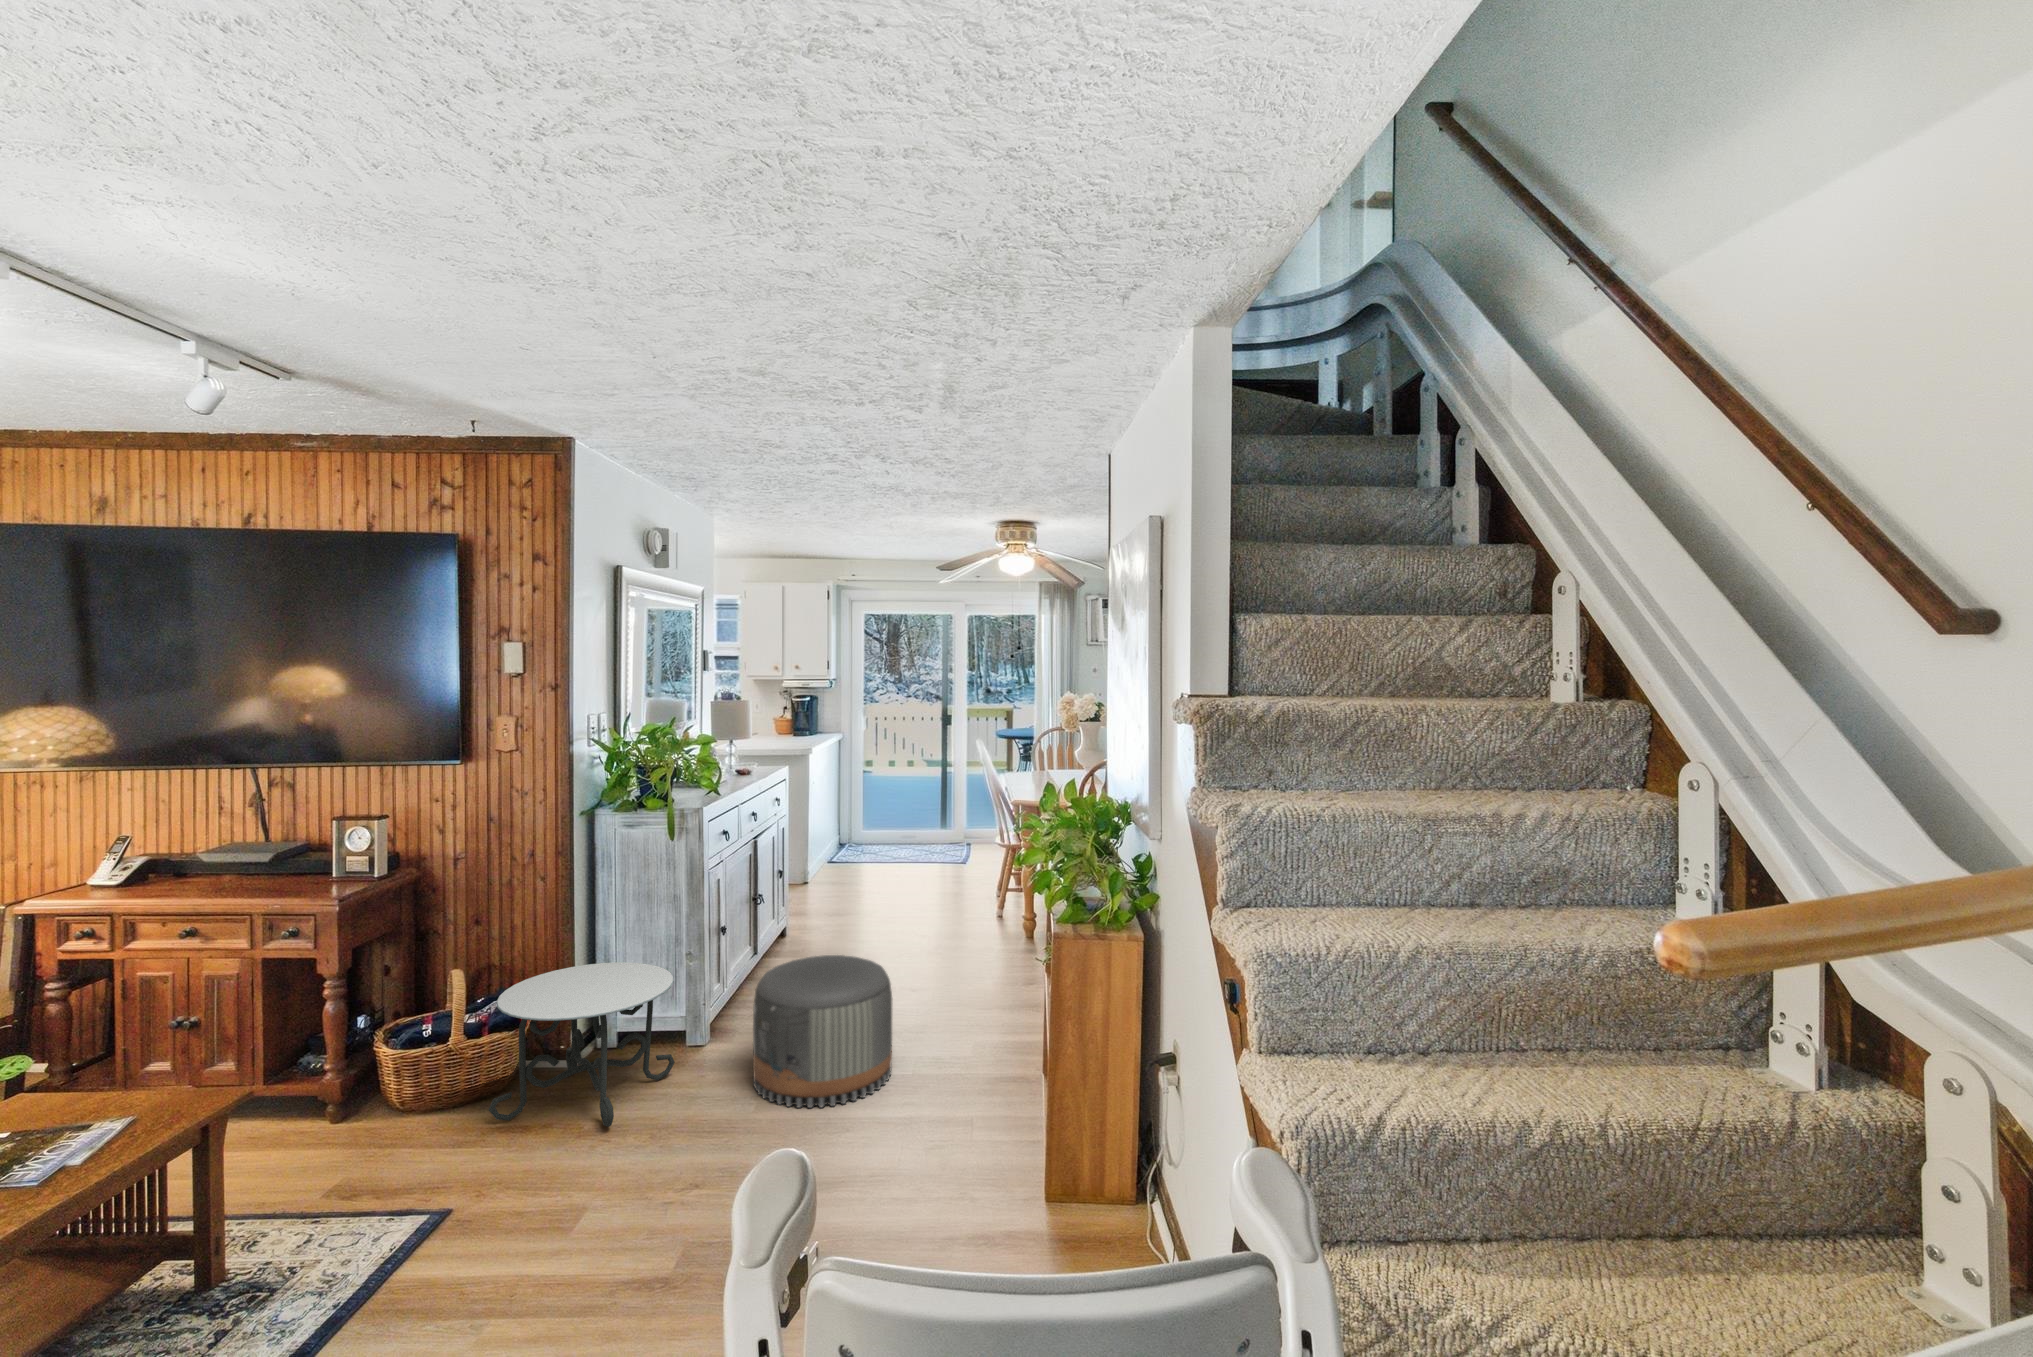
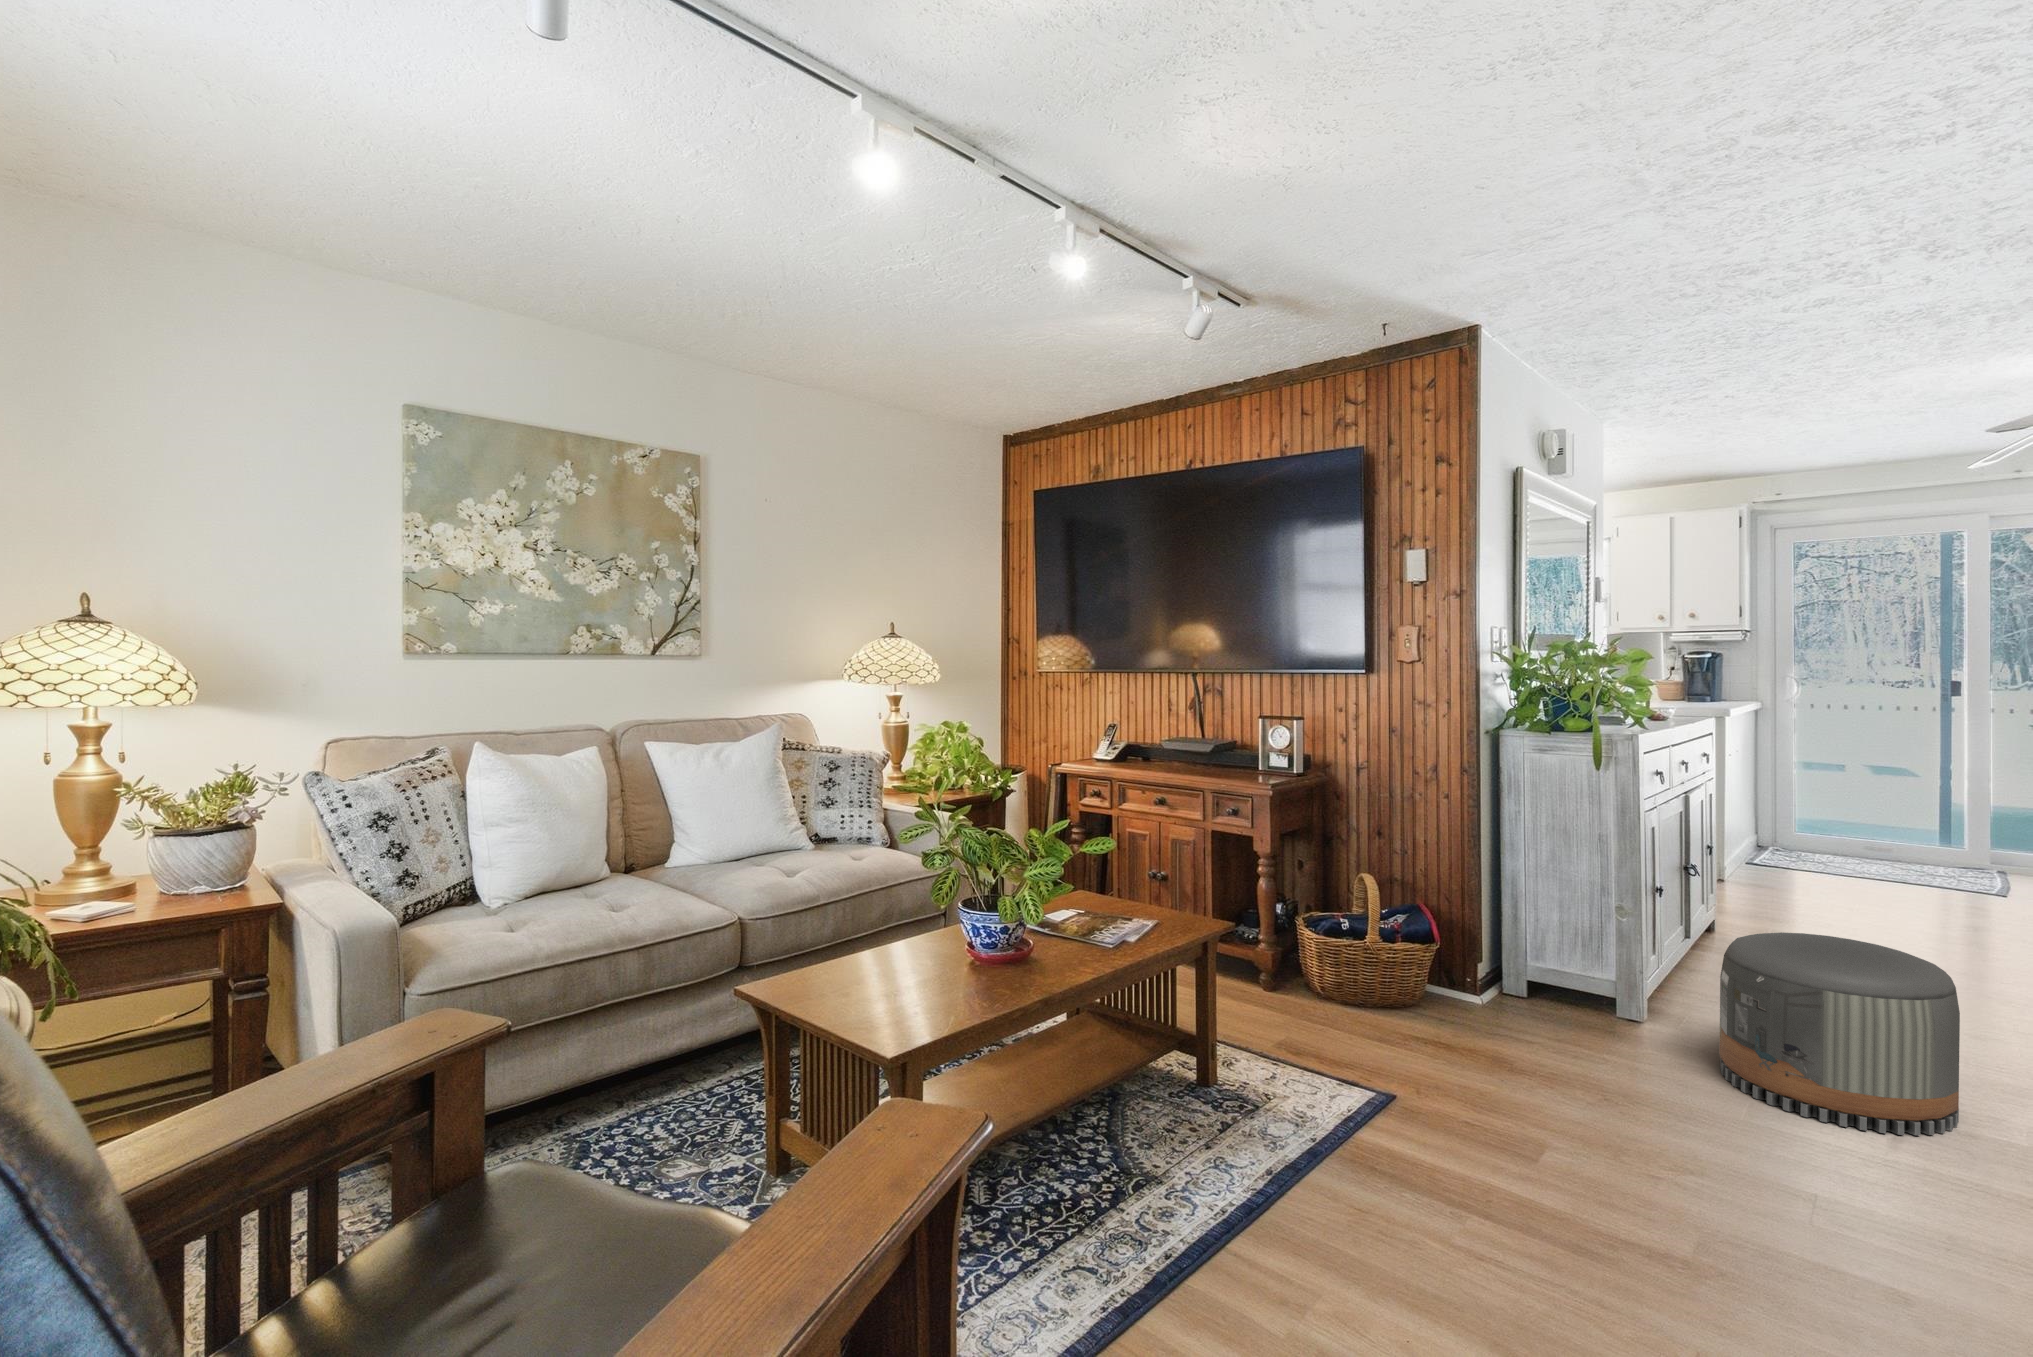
side table: present [489,962,675,1127] -> none [1407,890,1611,1063]

